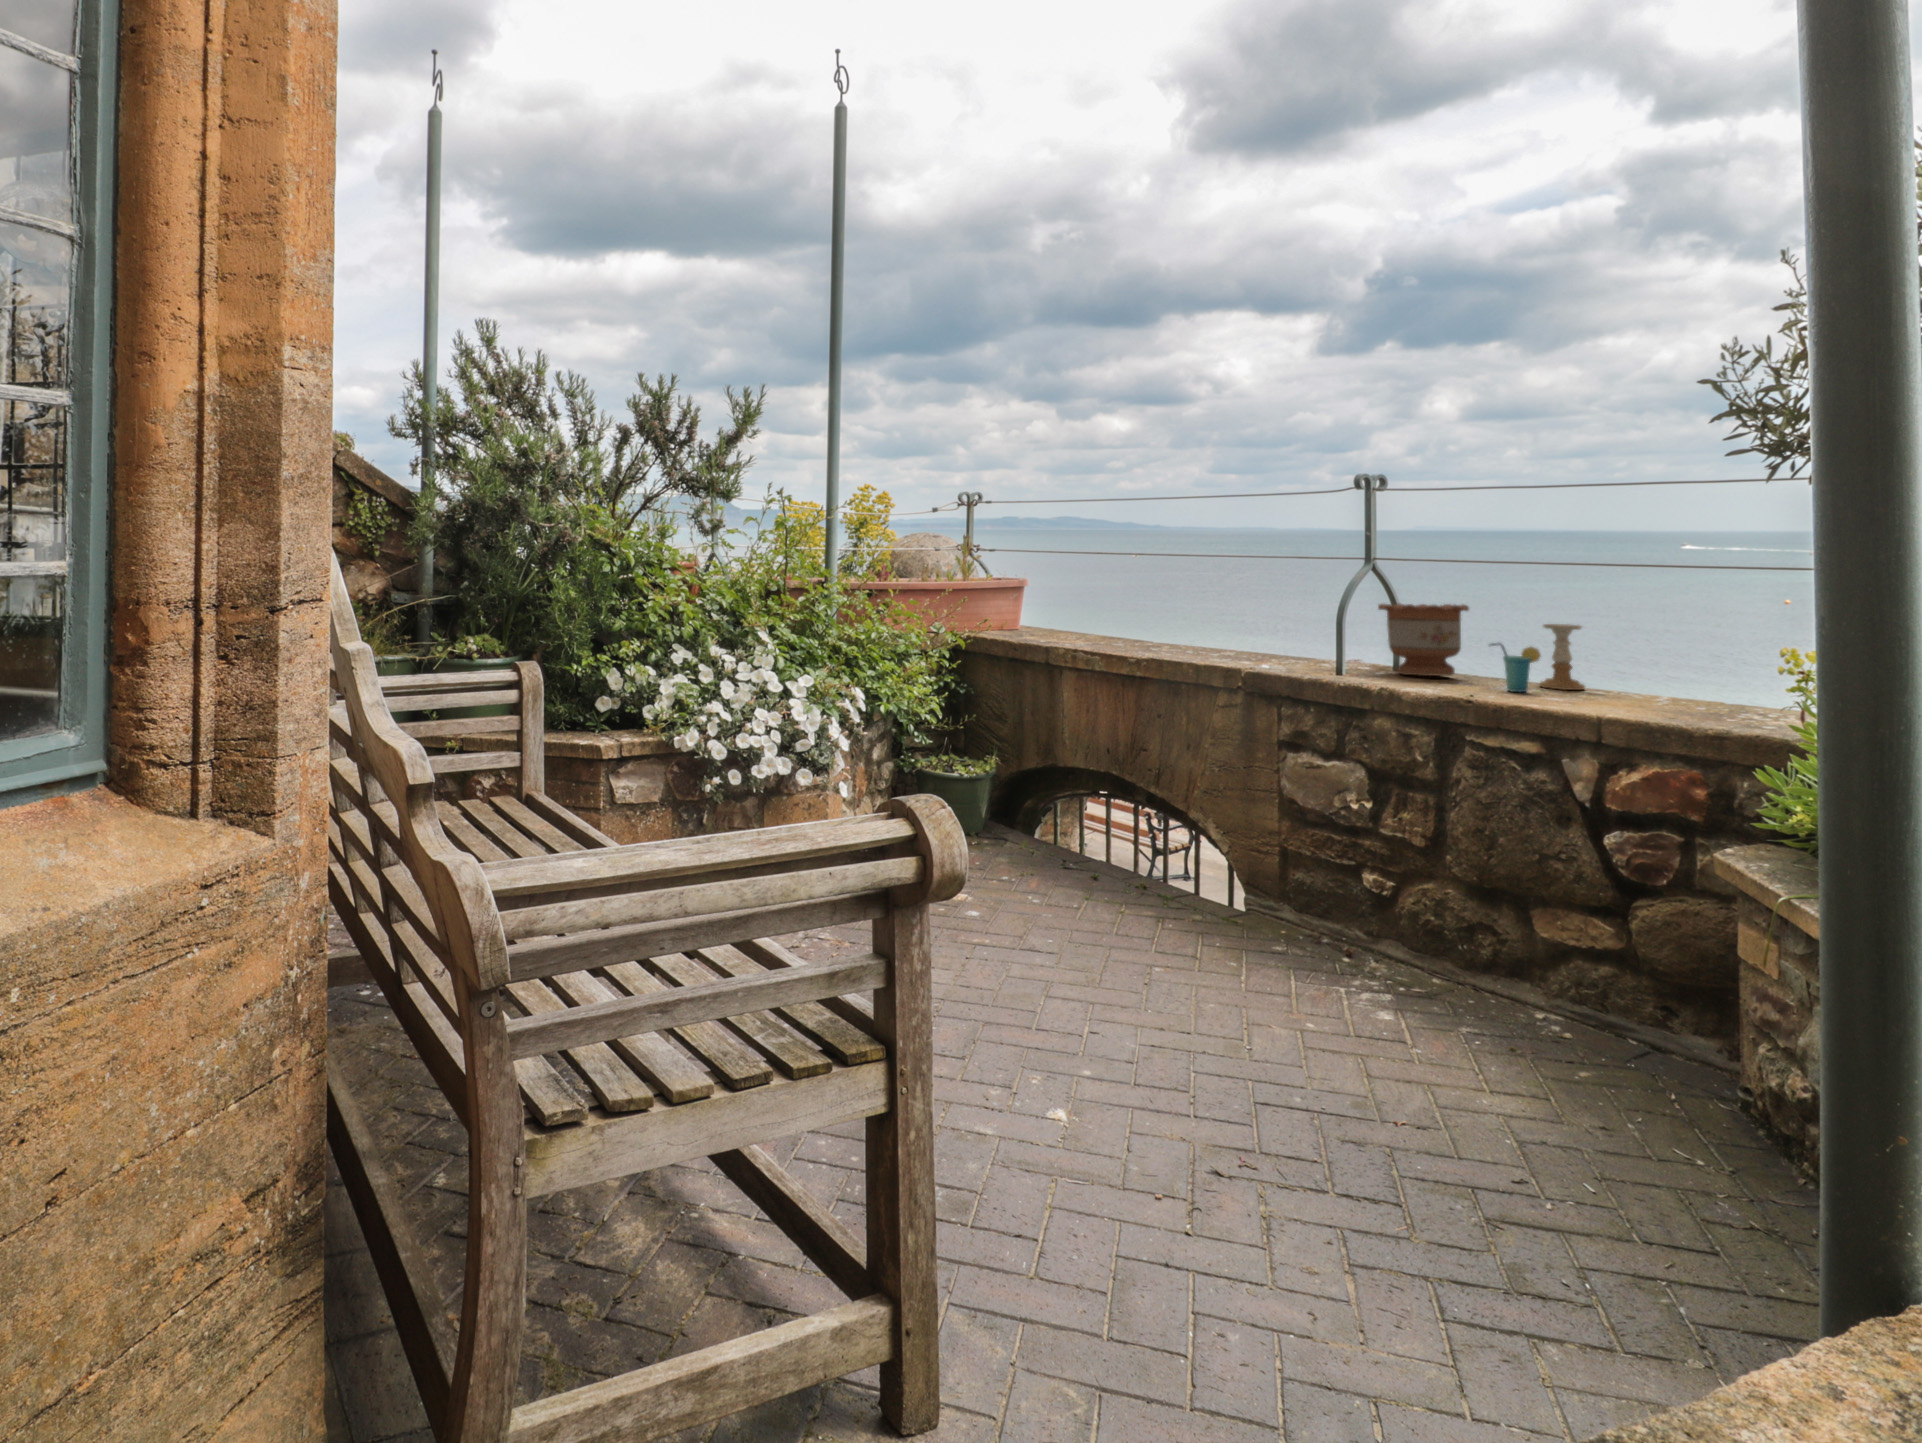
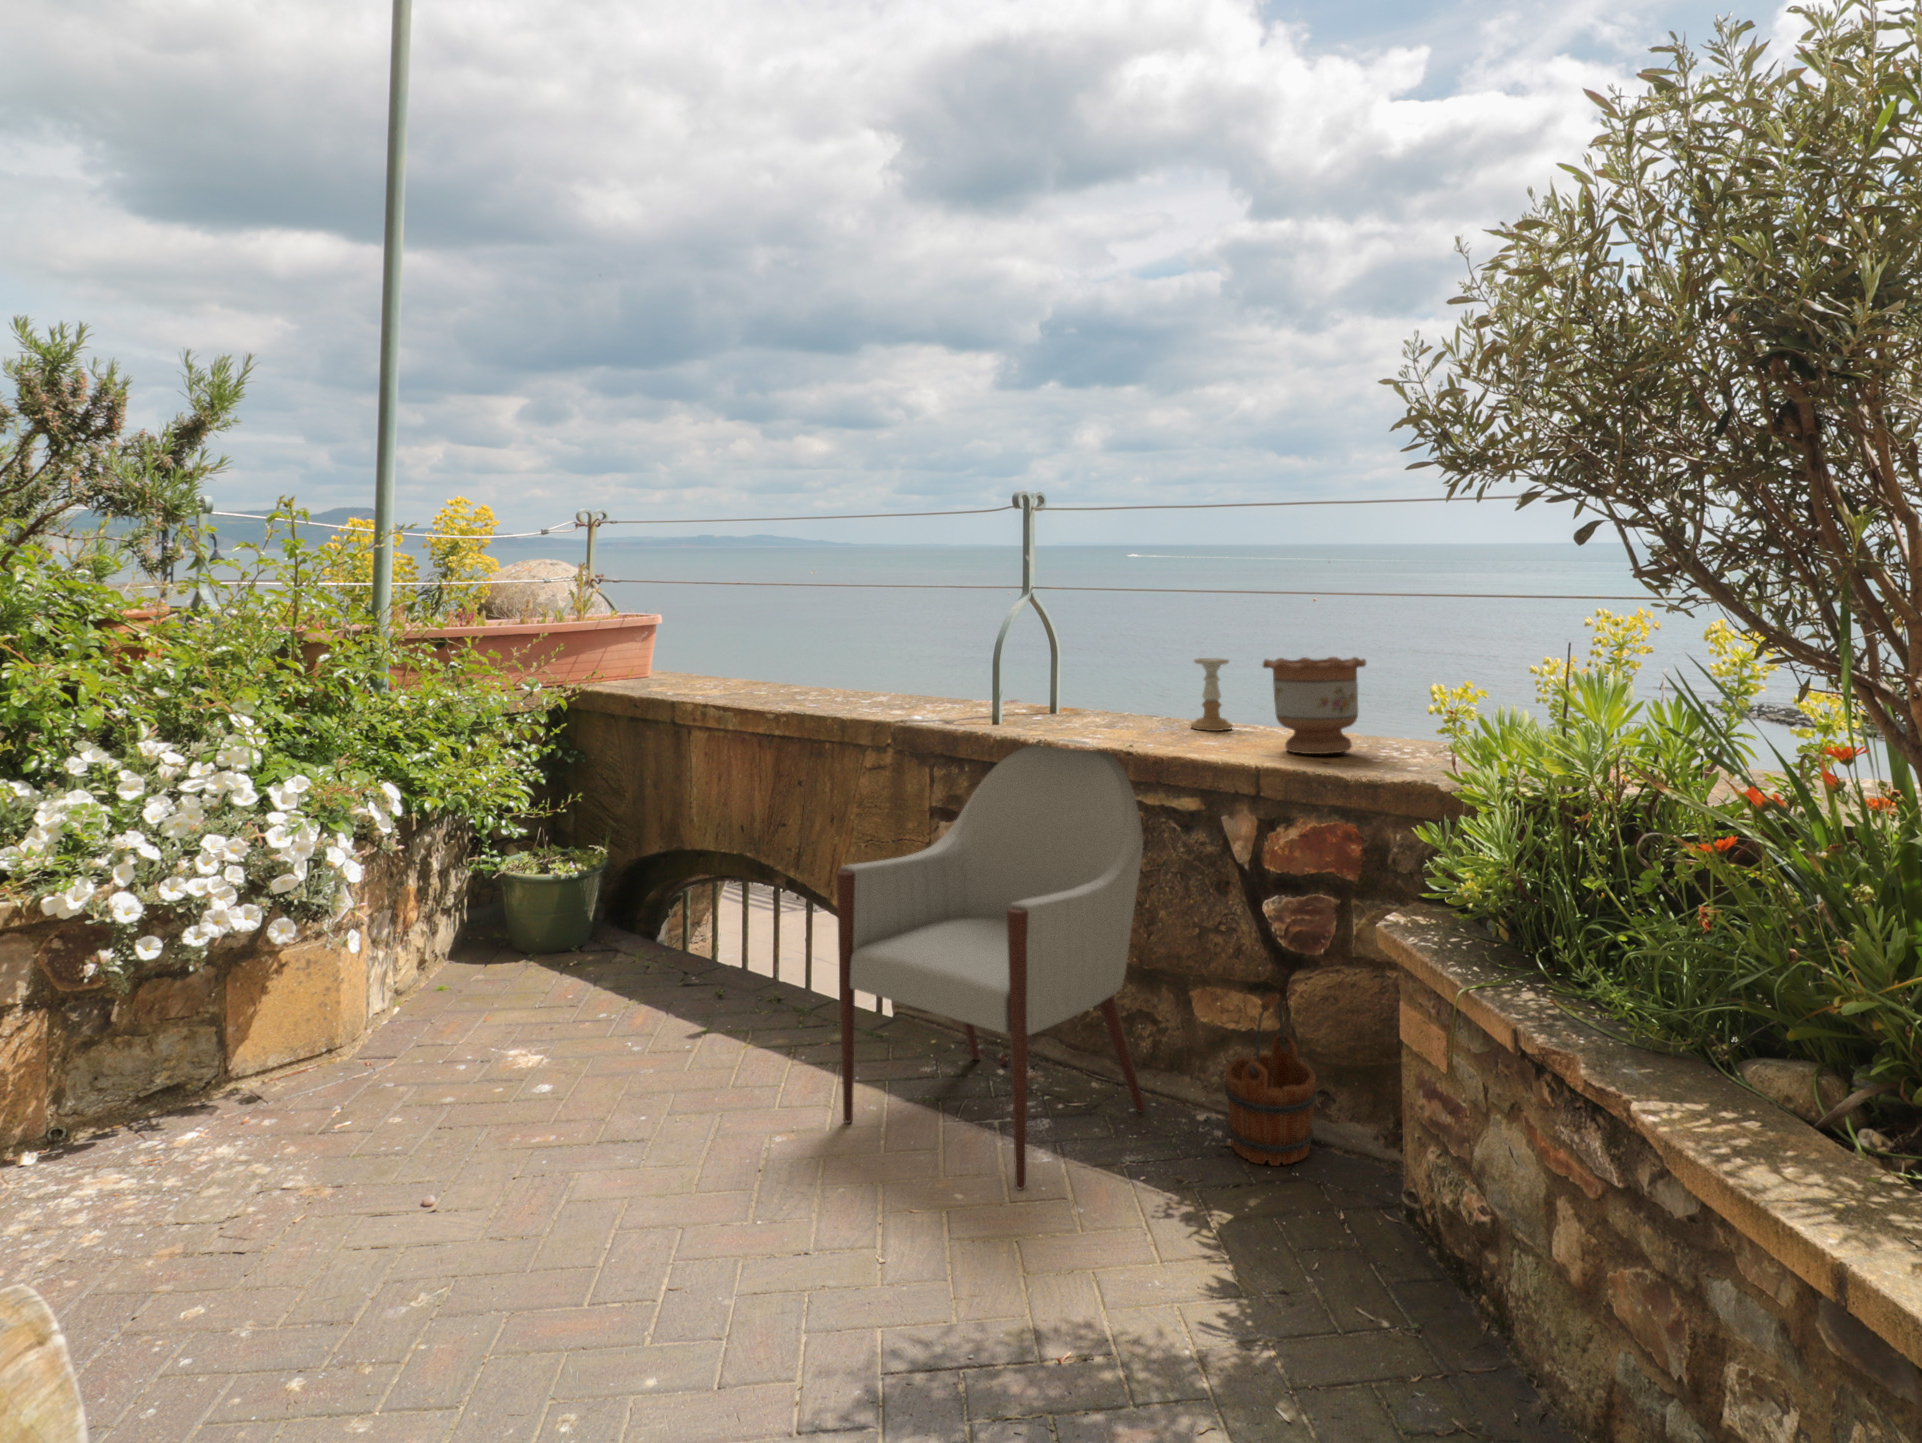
flower pot: present [1378,604,1469,676] -> present [1263,657,1366,754]
cup: present [1490,643,1541,692] -> none [1146,683,1196,739]
chair: none [1201,685,1484,1029] -> present [836,739,1145,1189]
wooden bucket: none [1562,914,1660,1059] -> present [1225,994,1316,1166]

